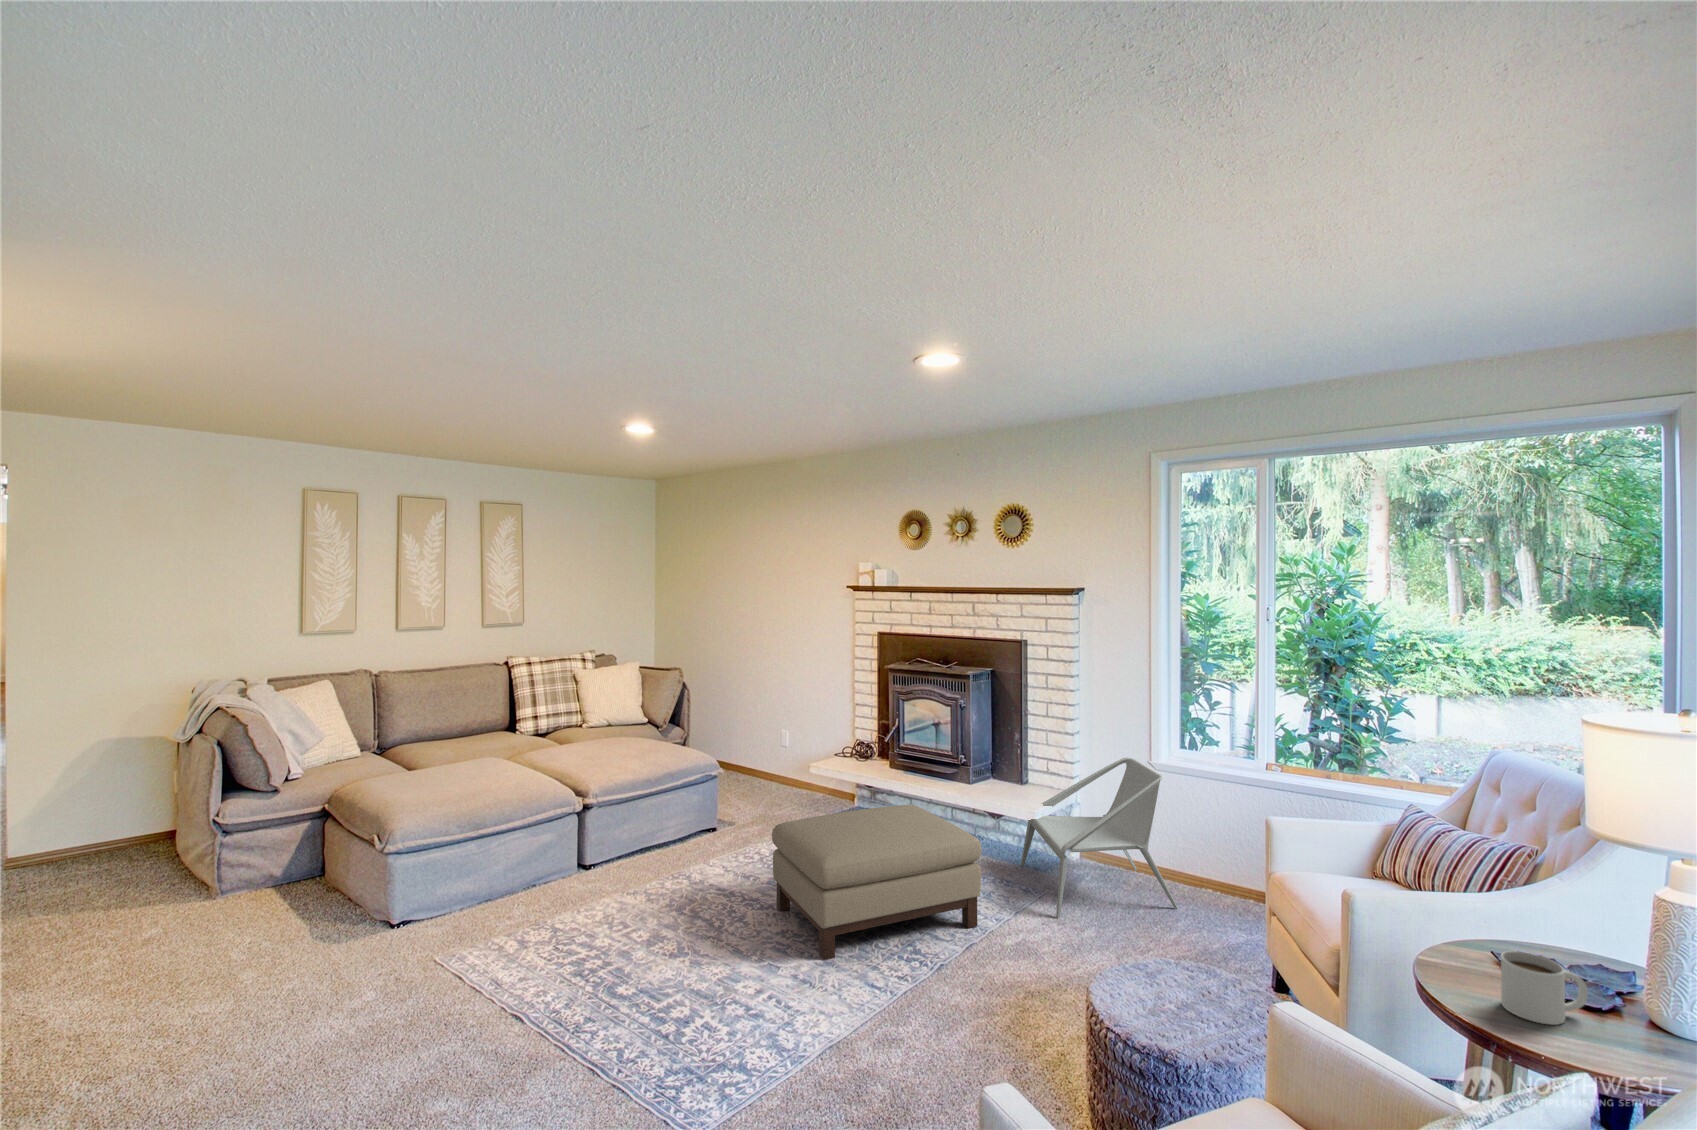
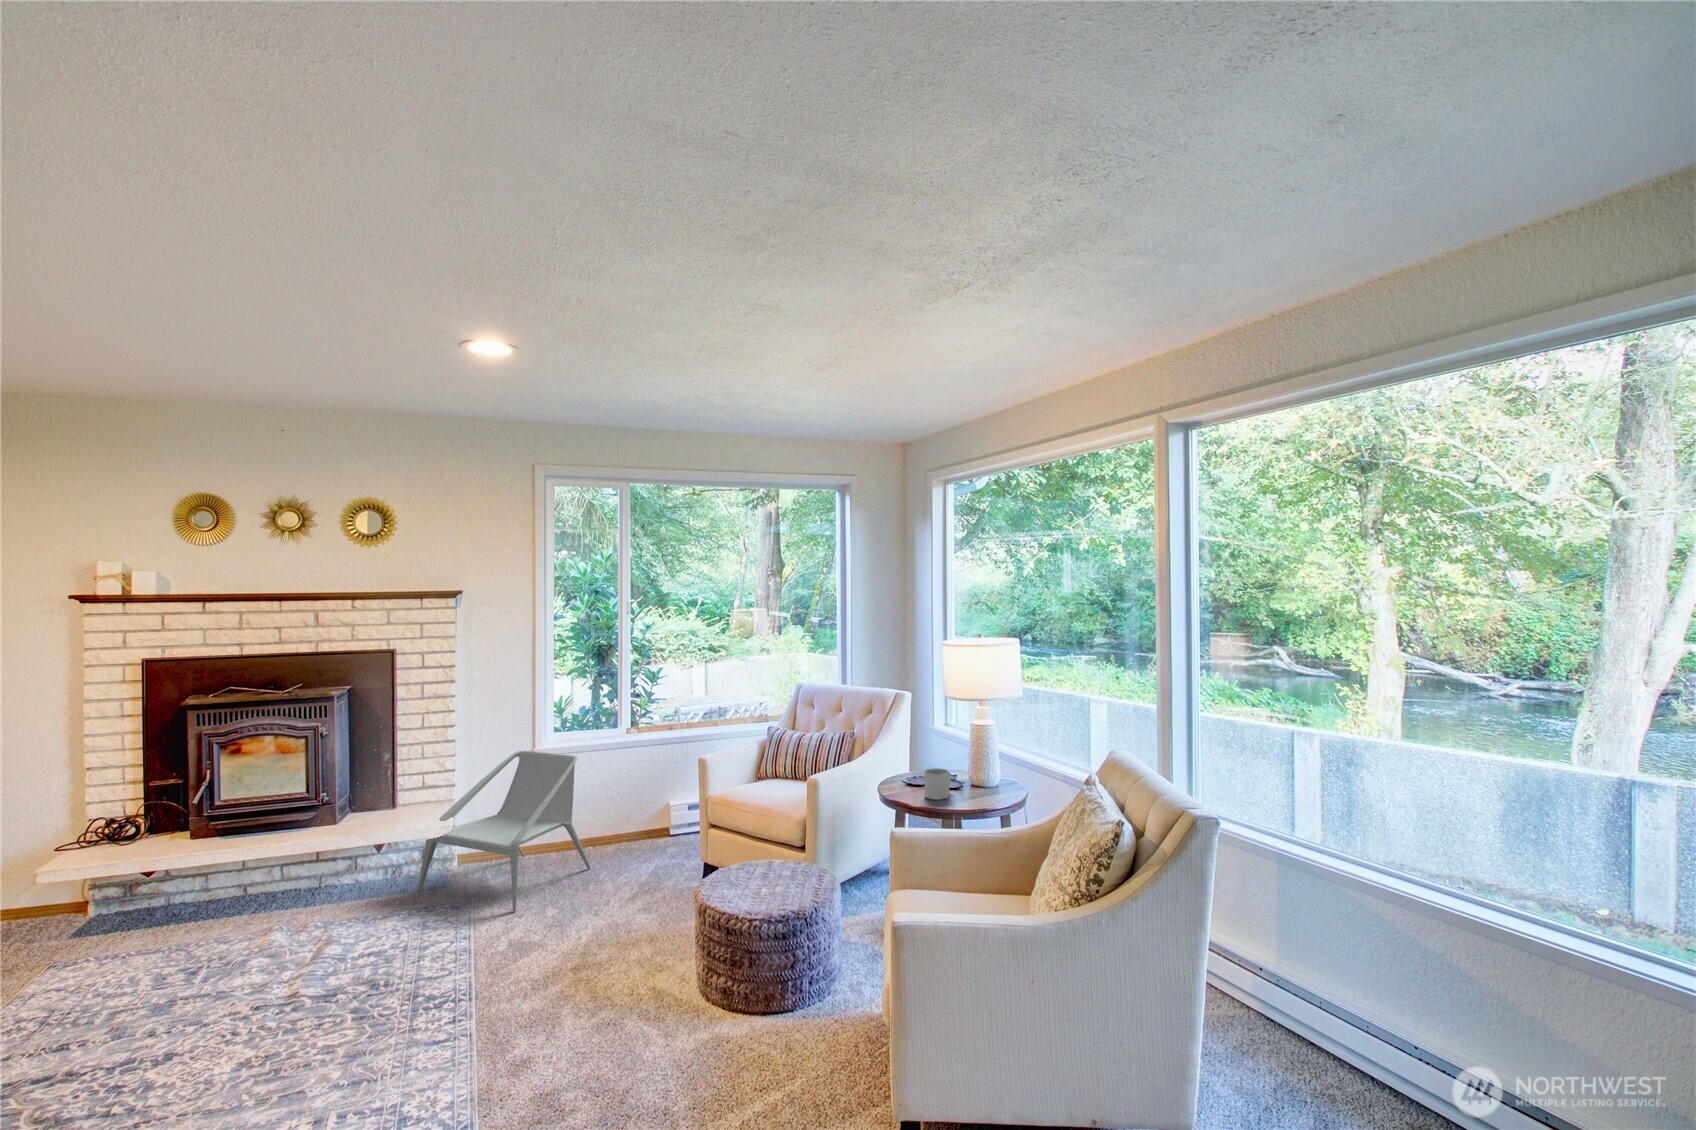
ottoman: present [772,805,982,960] -> none [169,854,462,1049]

